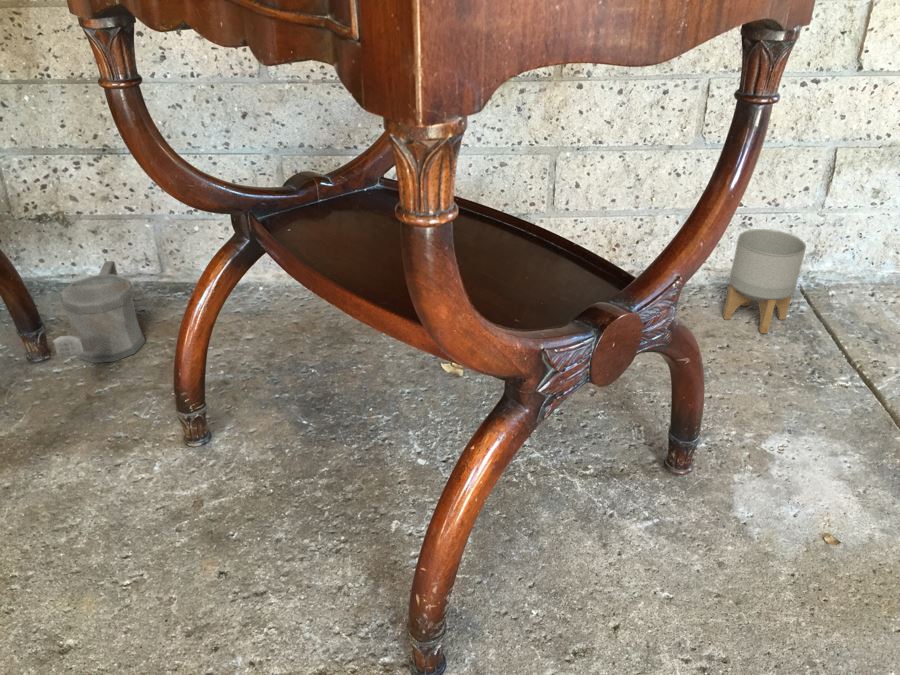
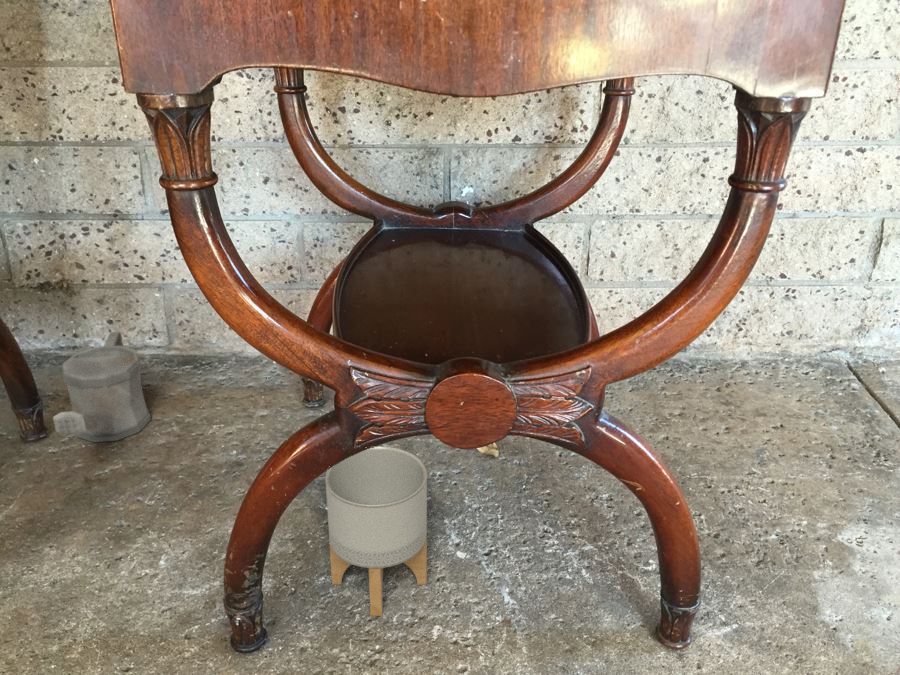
planter: present [723,229,806,333] -> present [325,447,427,616]

